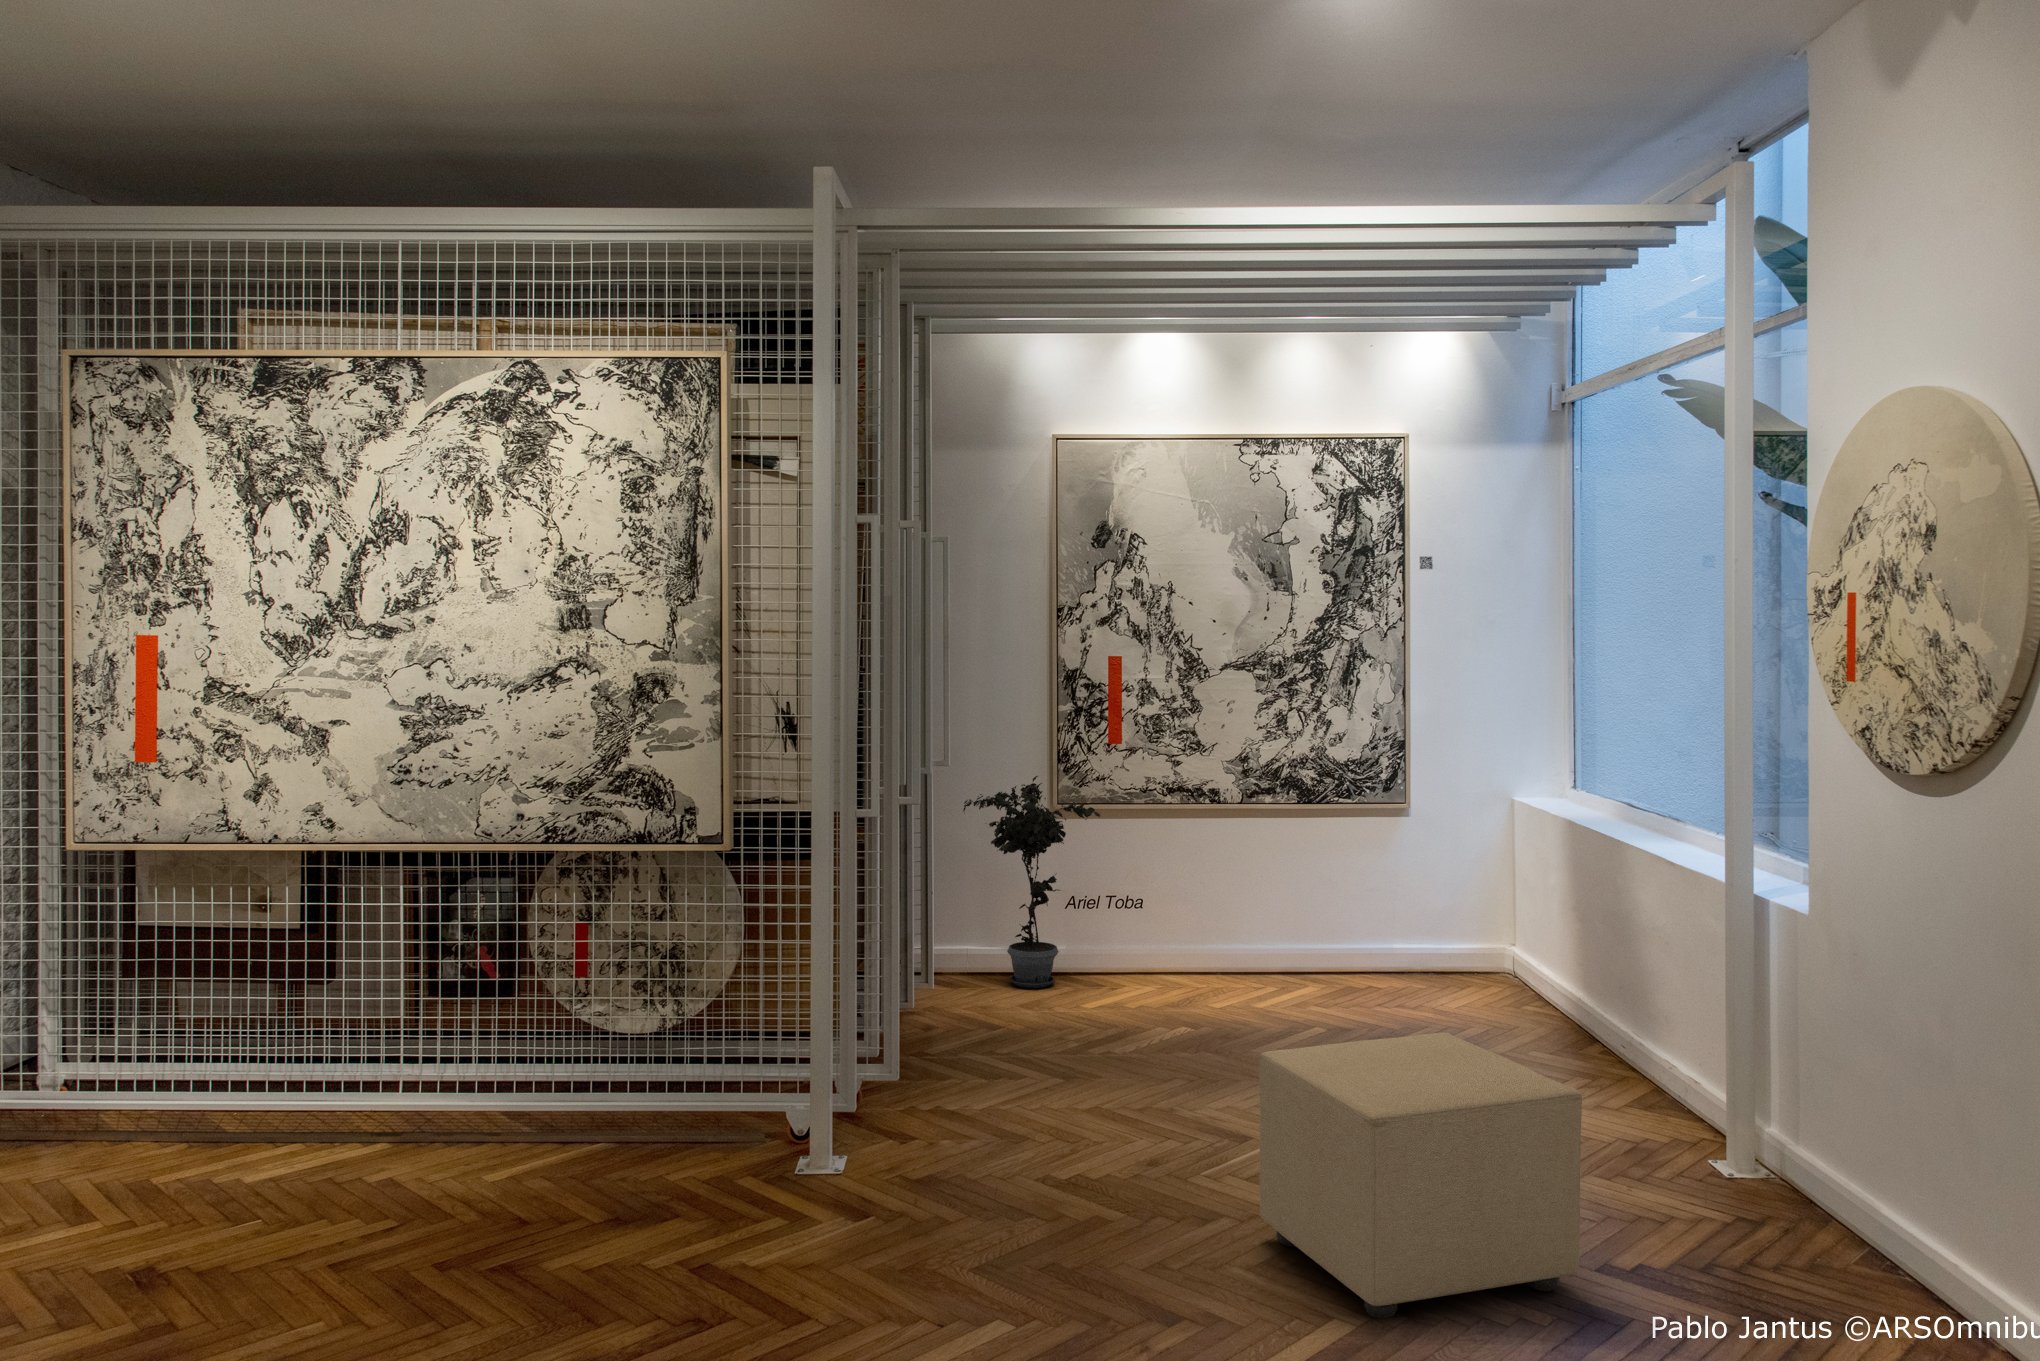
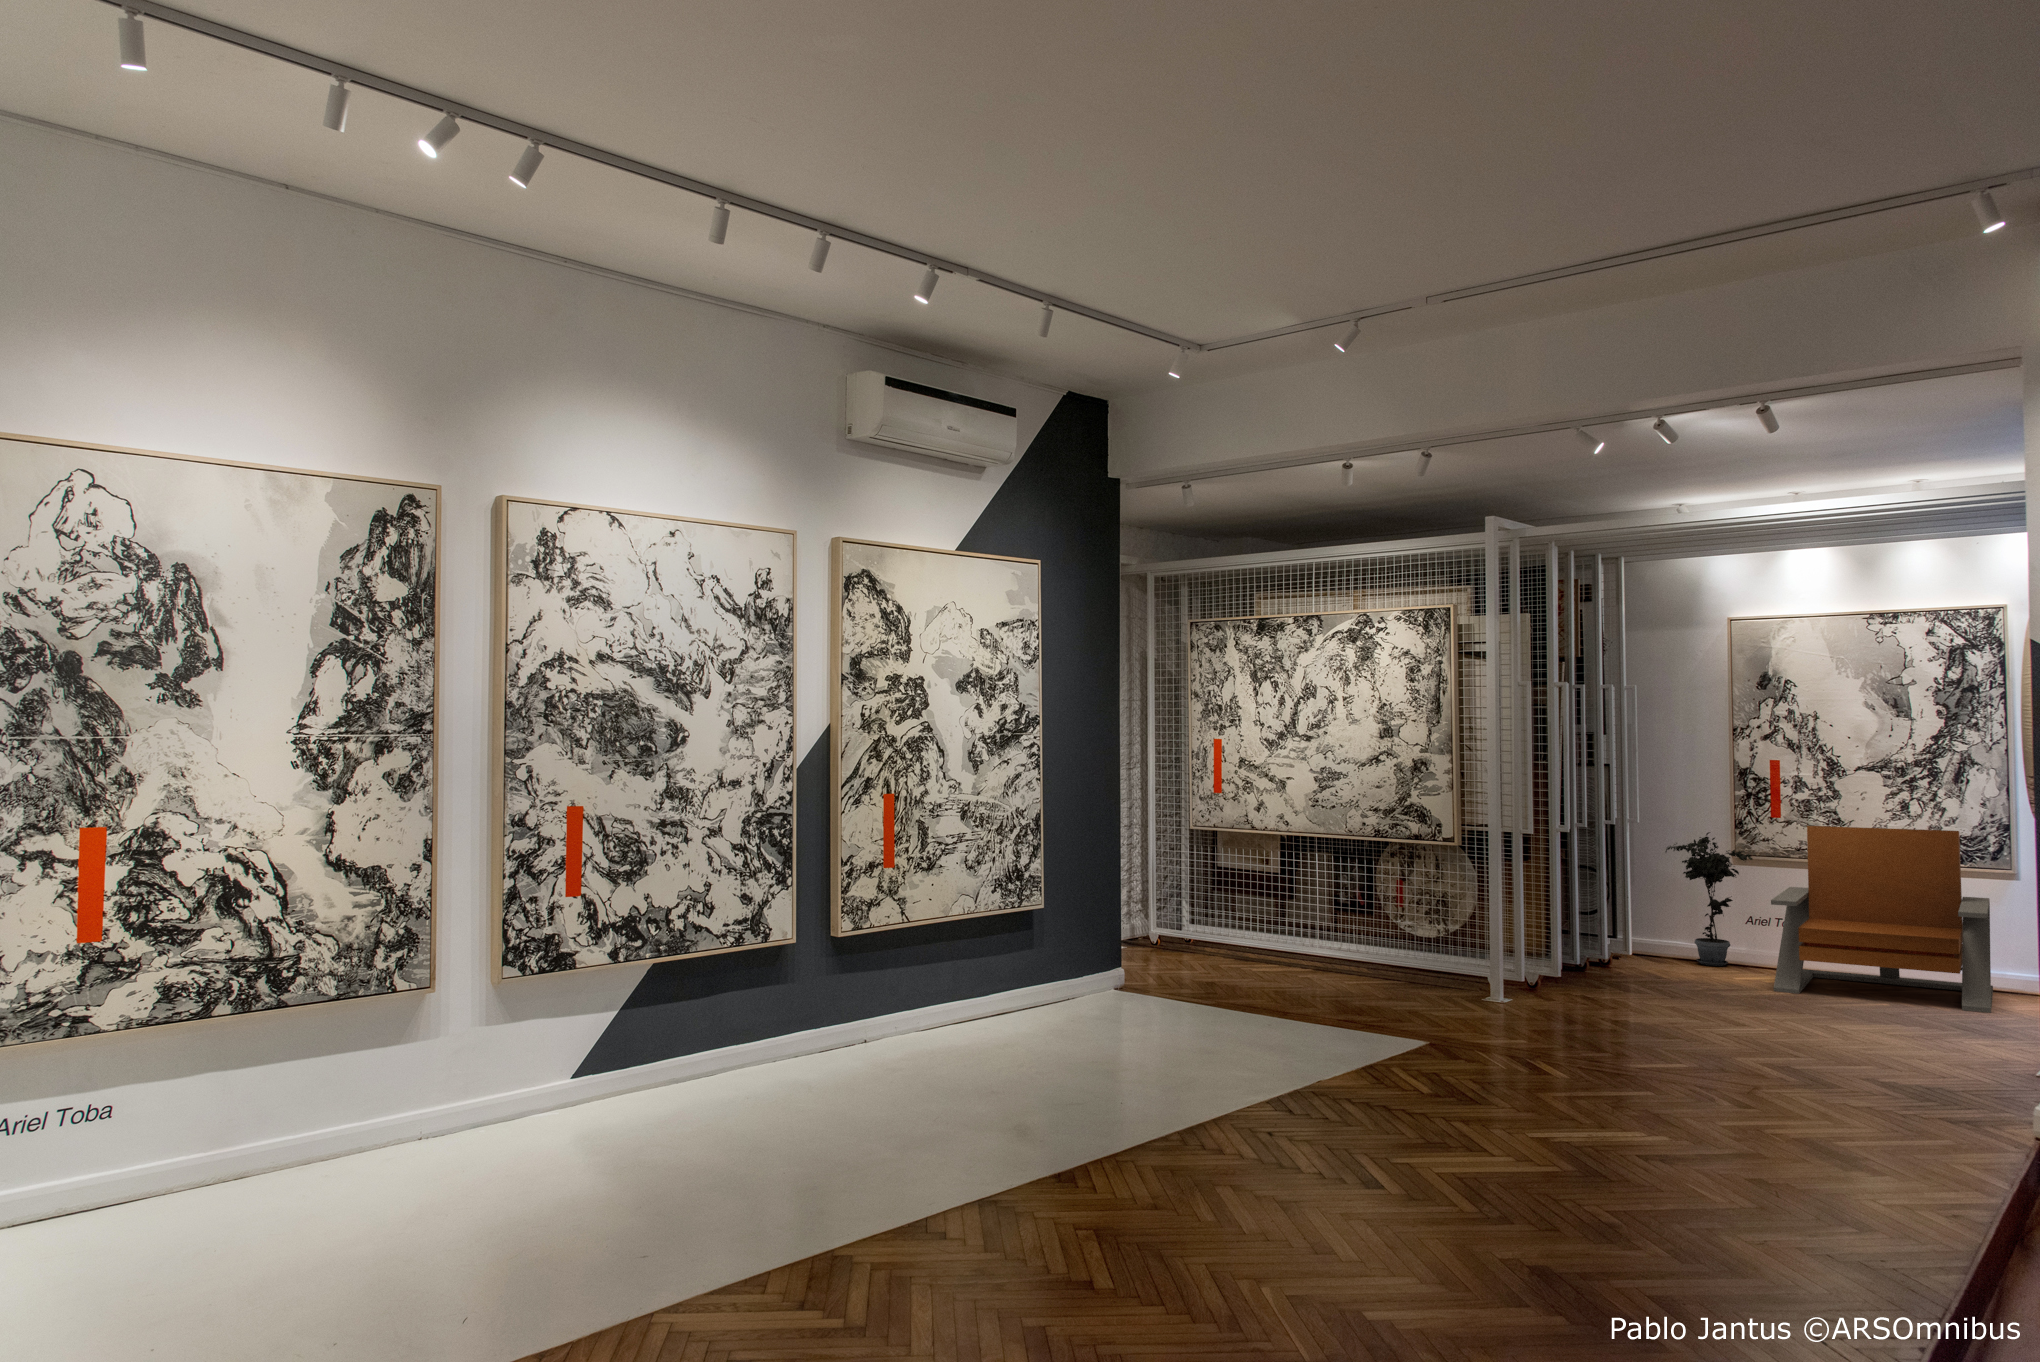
lounge chair: none [1140,757,1454,1035] -> present [1771,826,1993,1013]
ottoman: present [1259,1033,1582,1319] -> none [1682,950,1831,1078]

